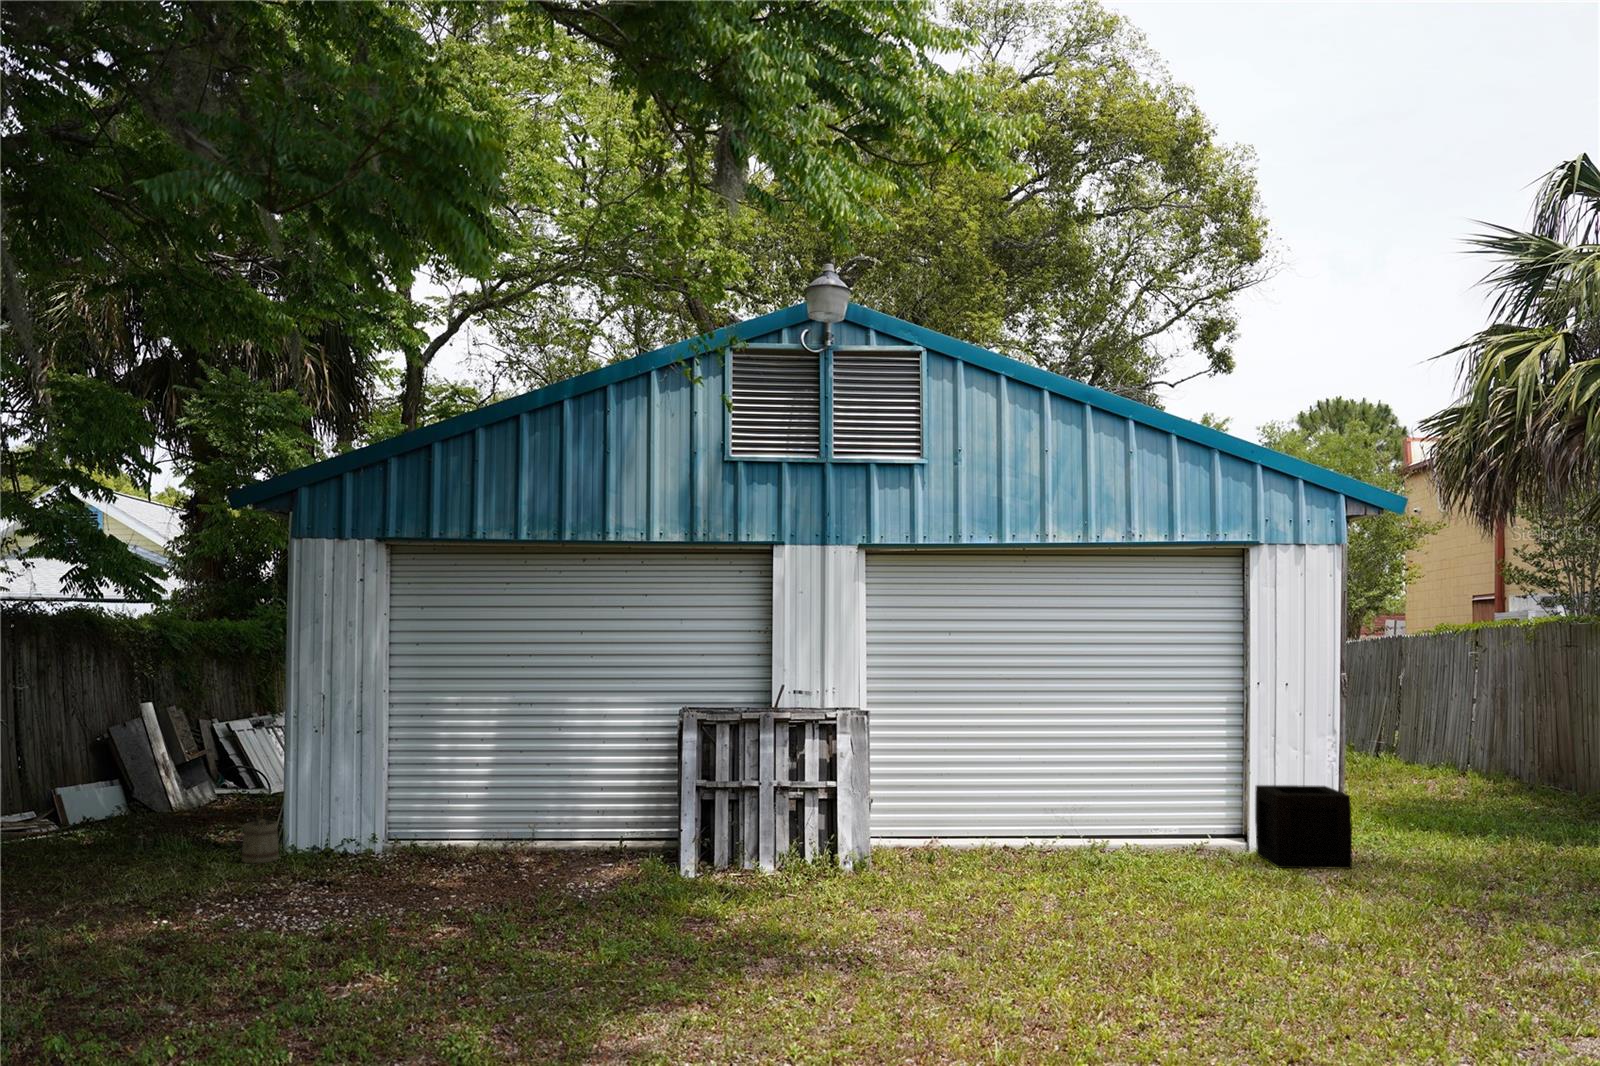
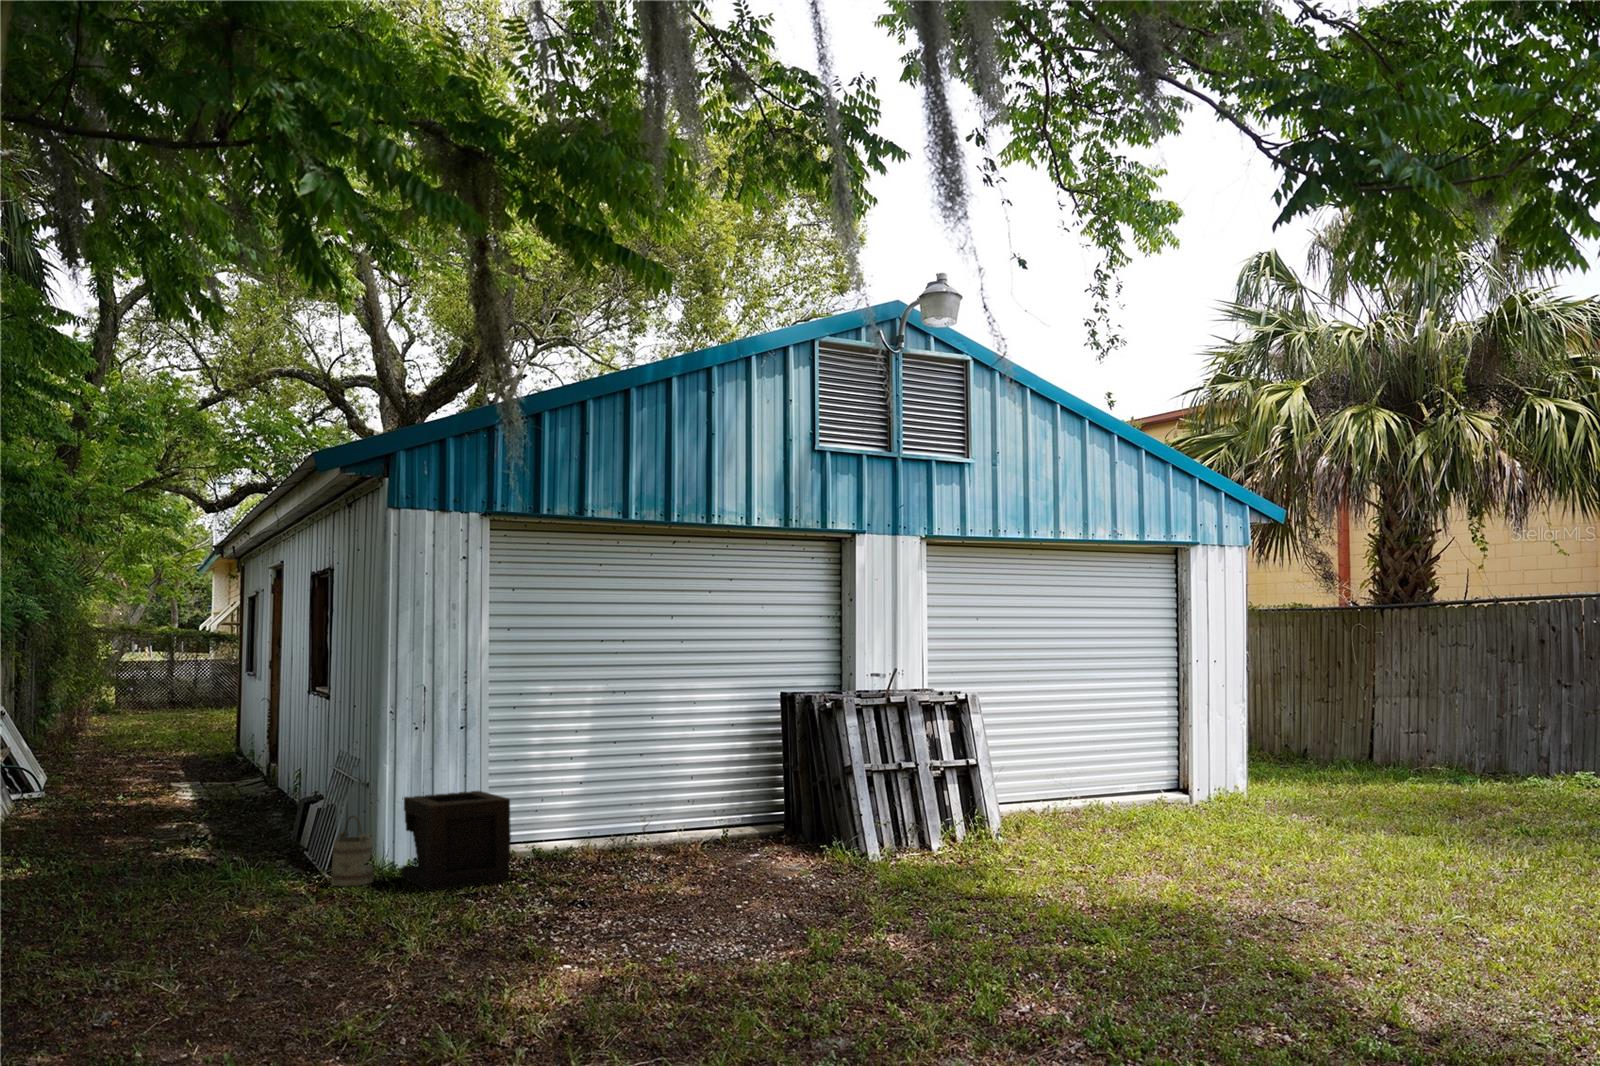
wooden crate: present [1255,785,1352,869] -> present [401,791,511,891]

